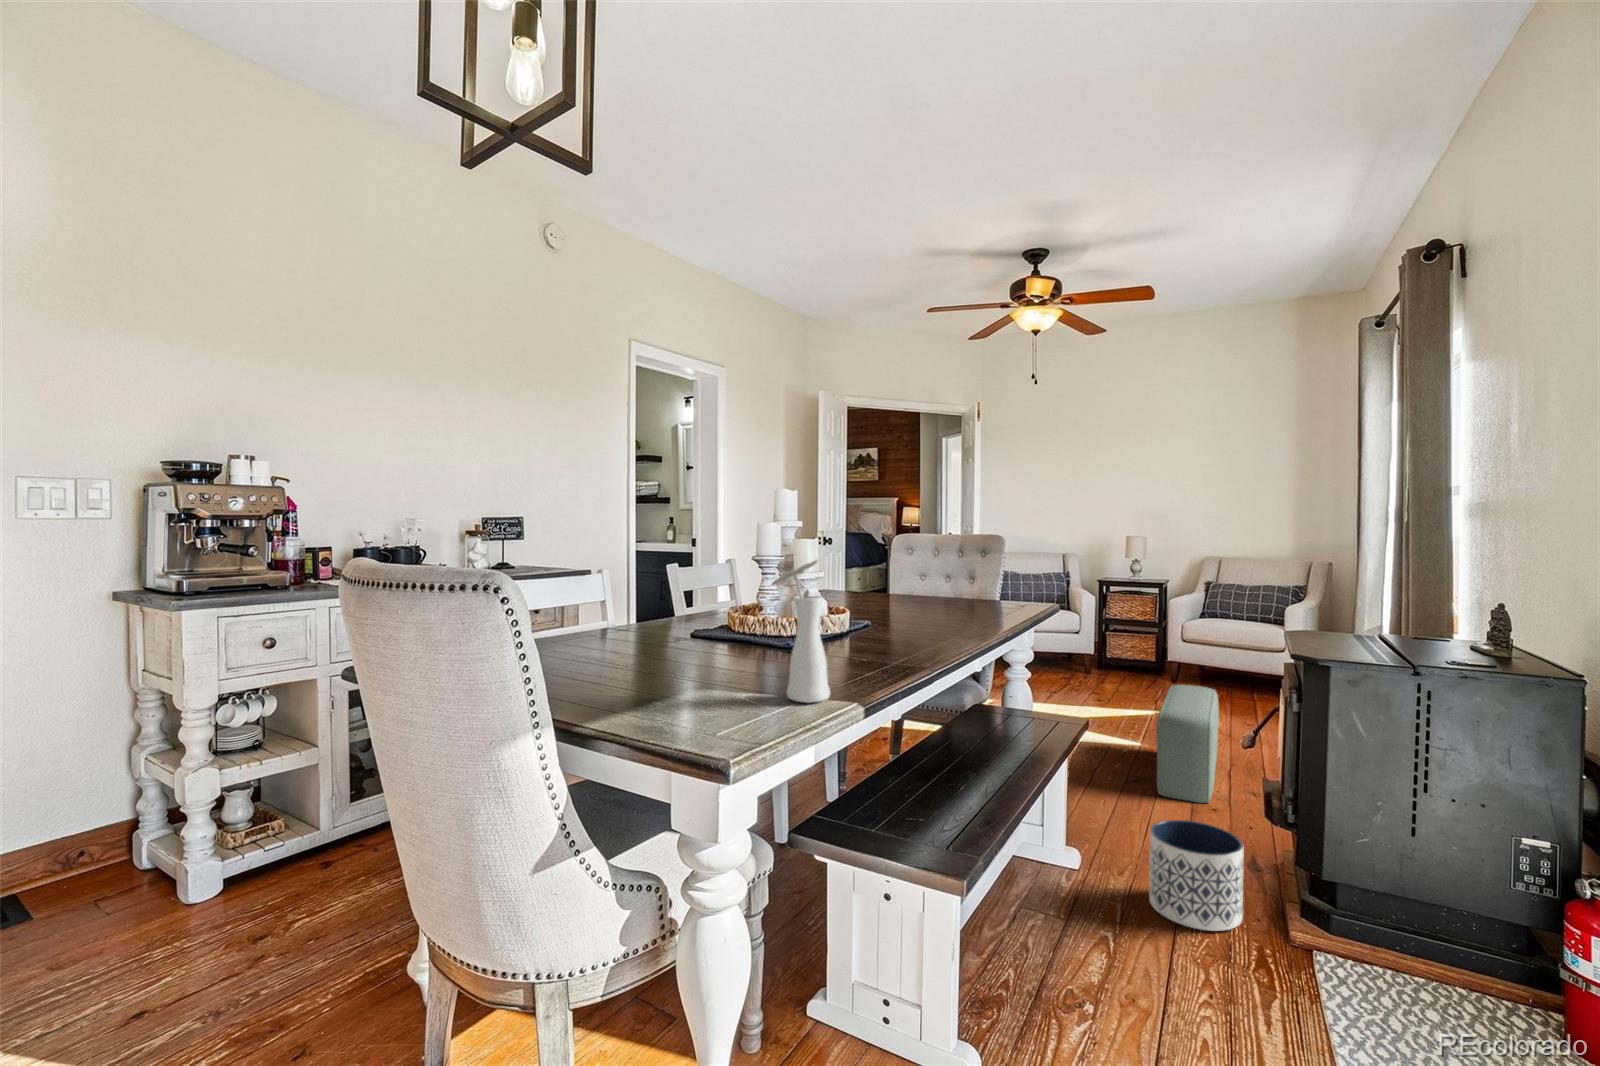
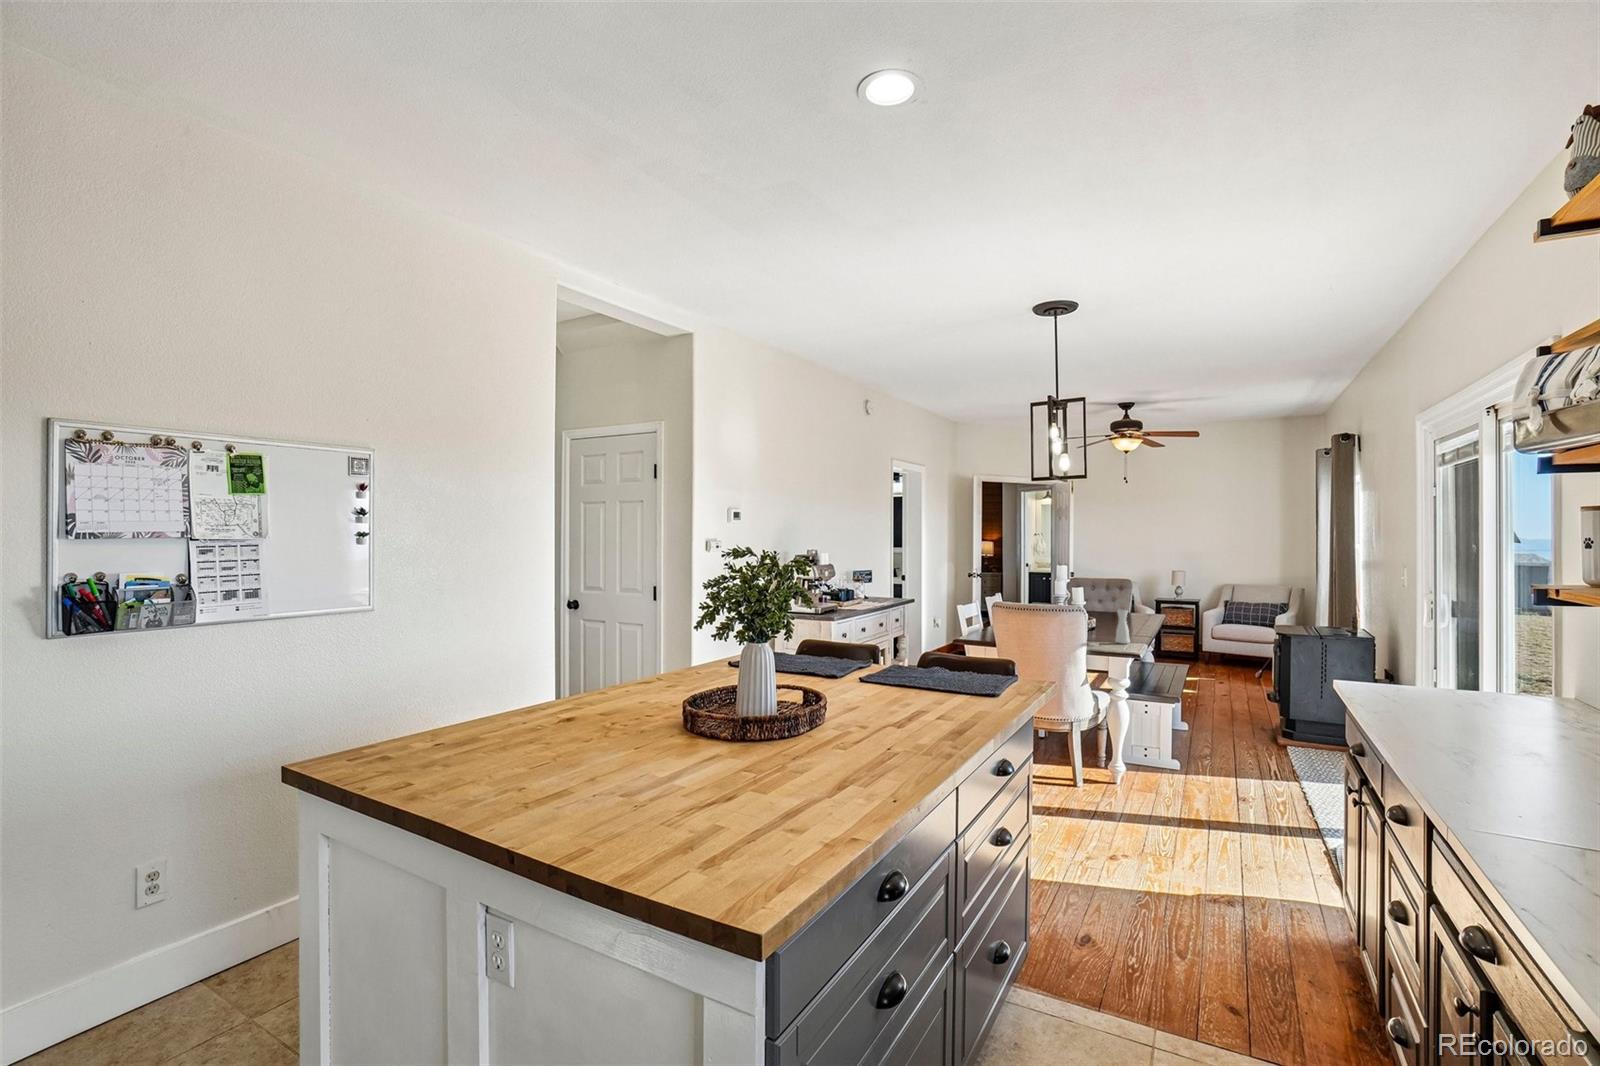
pouf: present [1156,685,1219,803] -> none [1212,658,1242,712]
planter: present [1149,820,1243,931] -> none [1221,705,1260,744]

